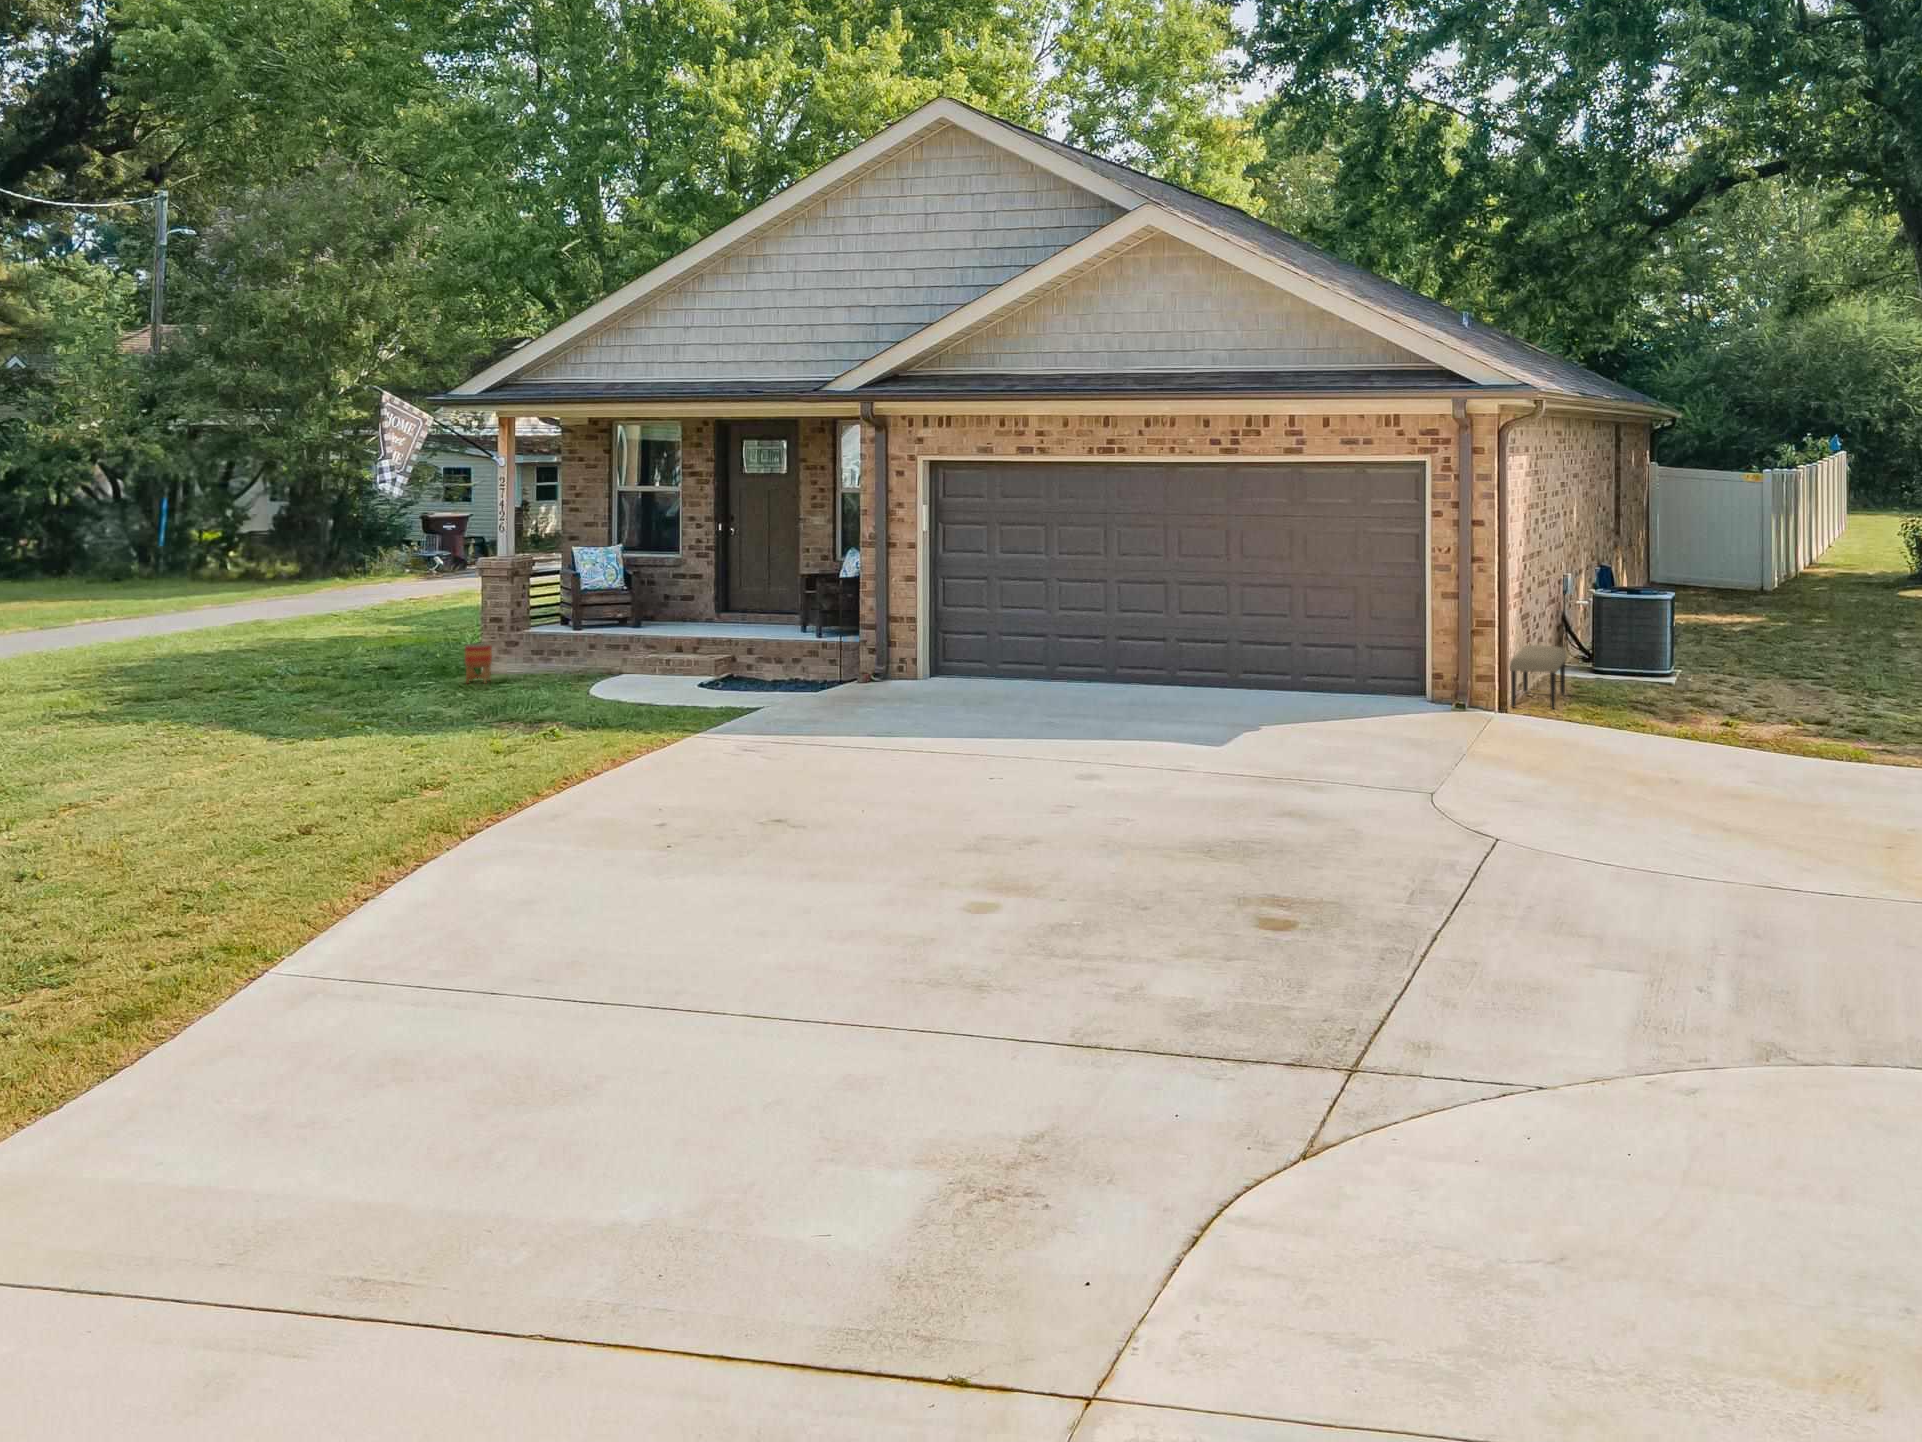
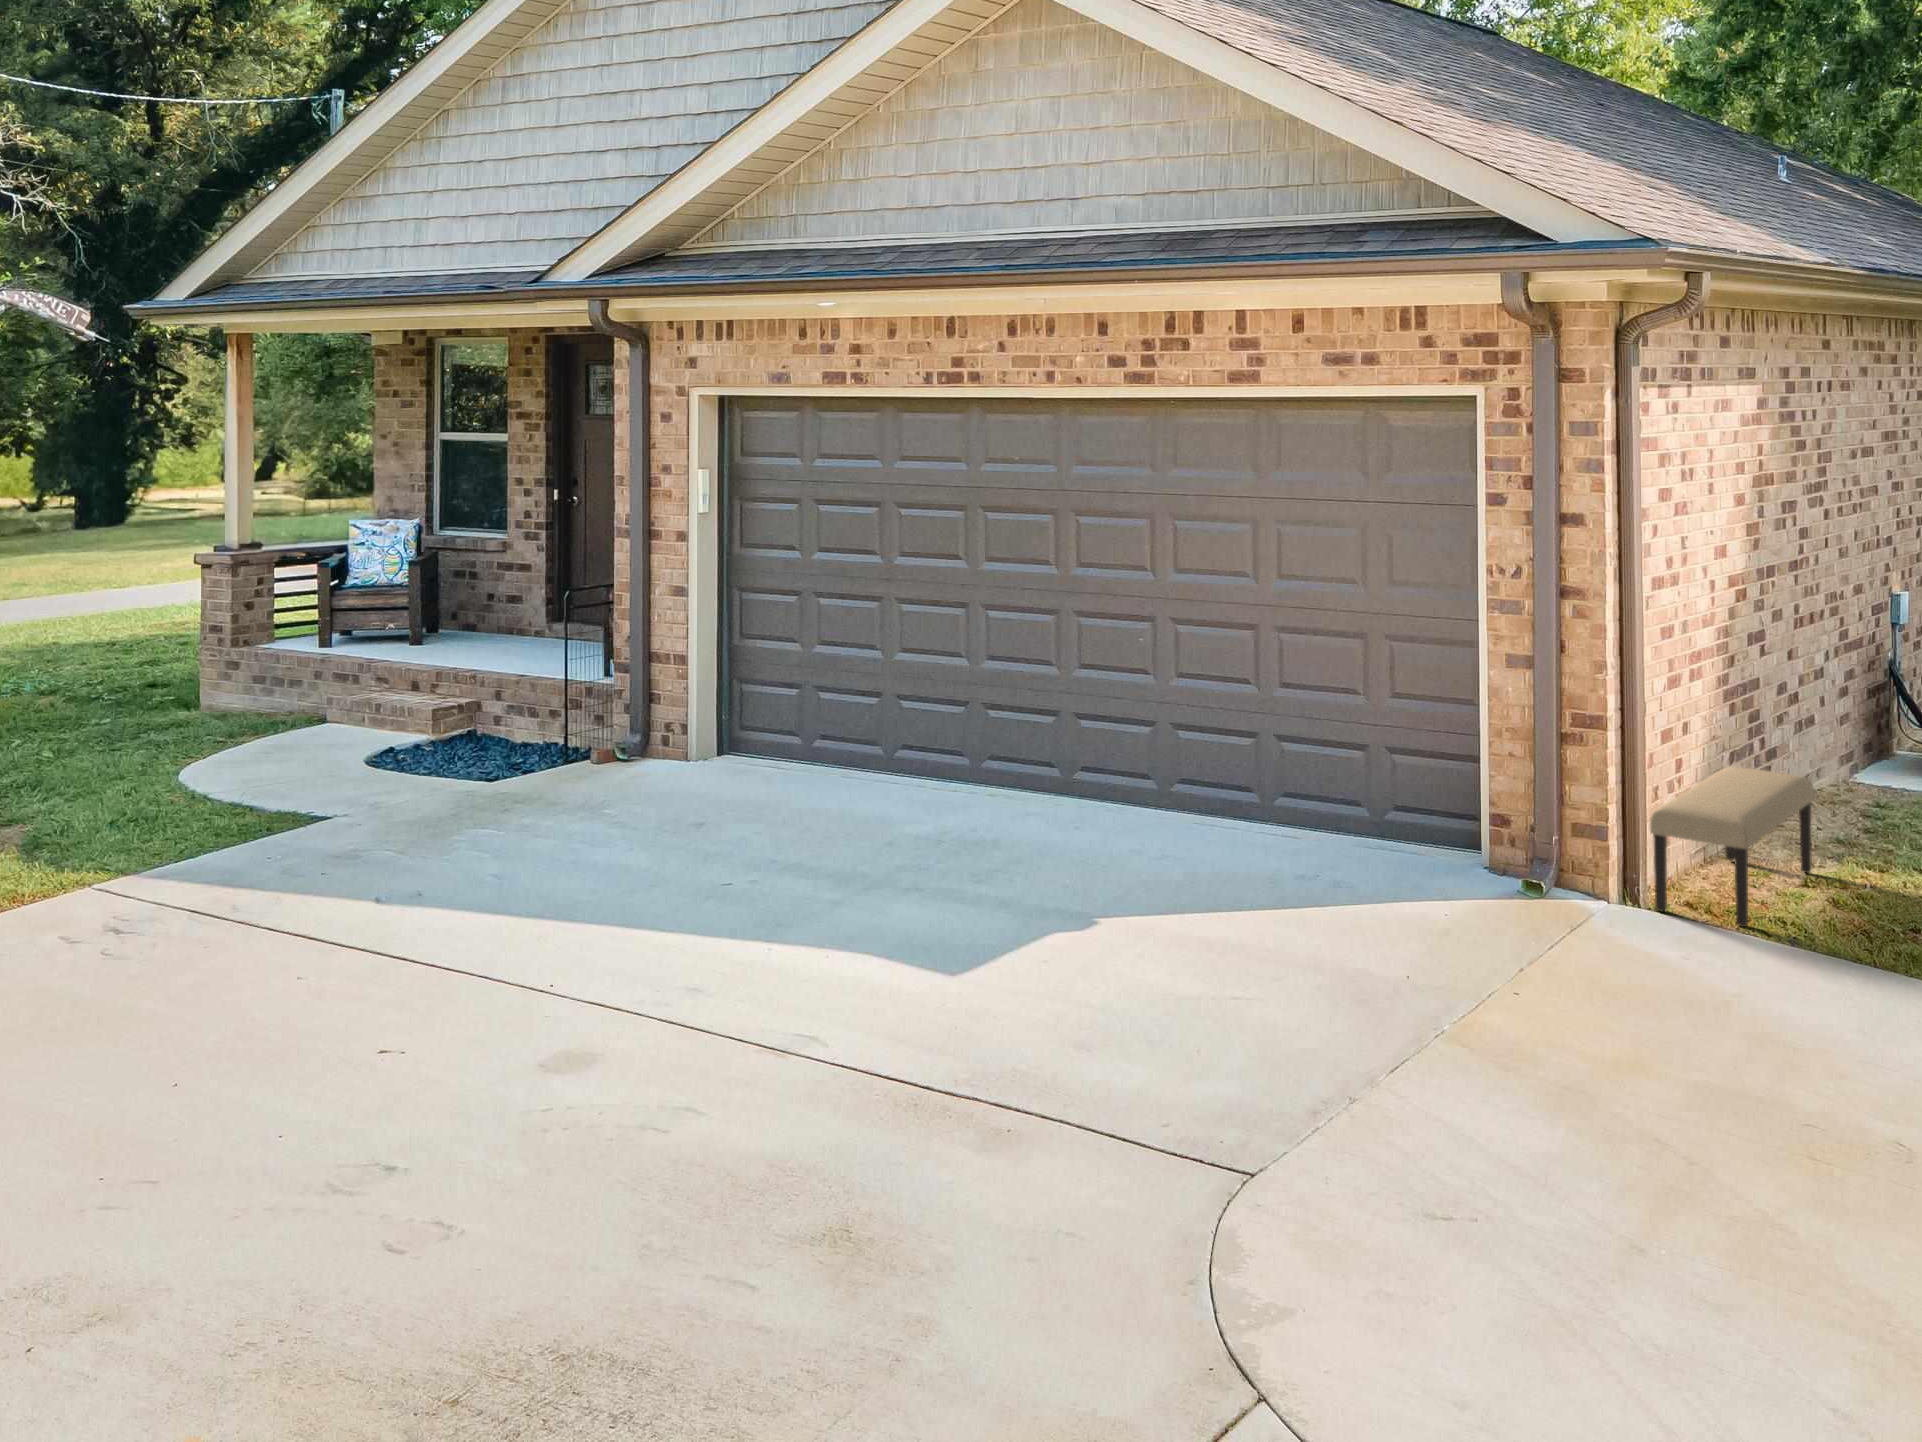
planter: present [465,643,492,683] -> none [160,655,202,714]

